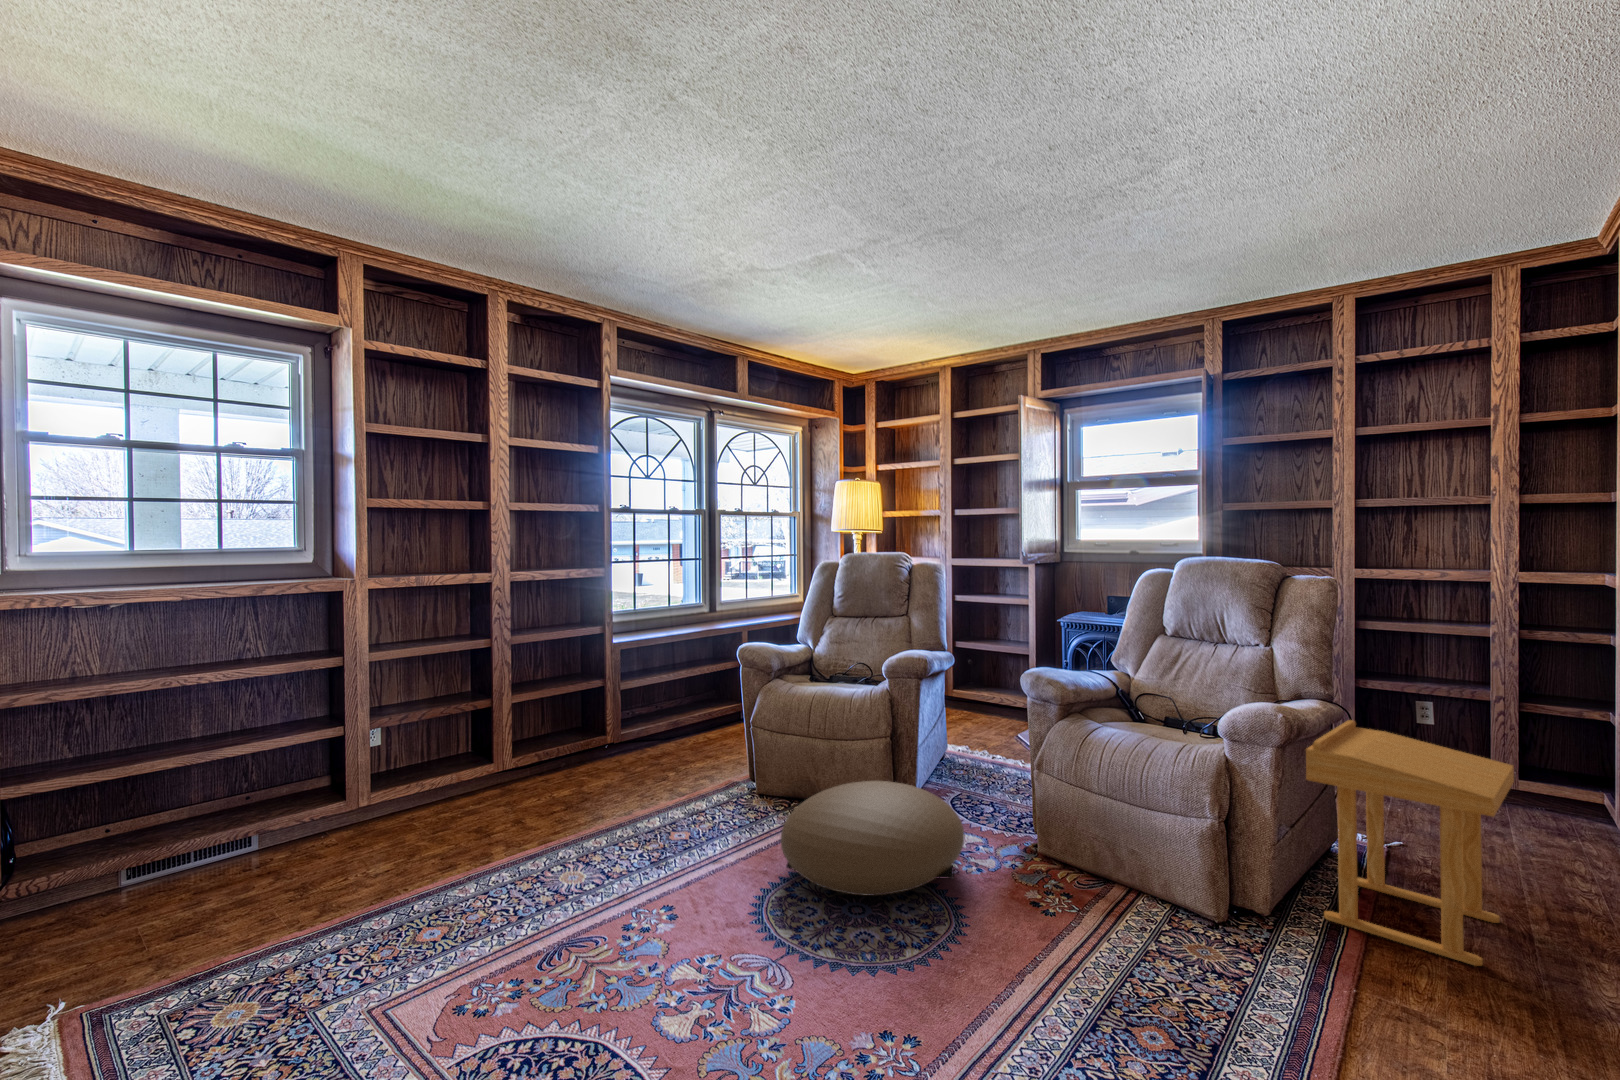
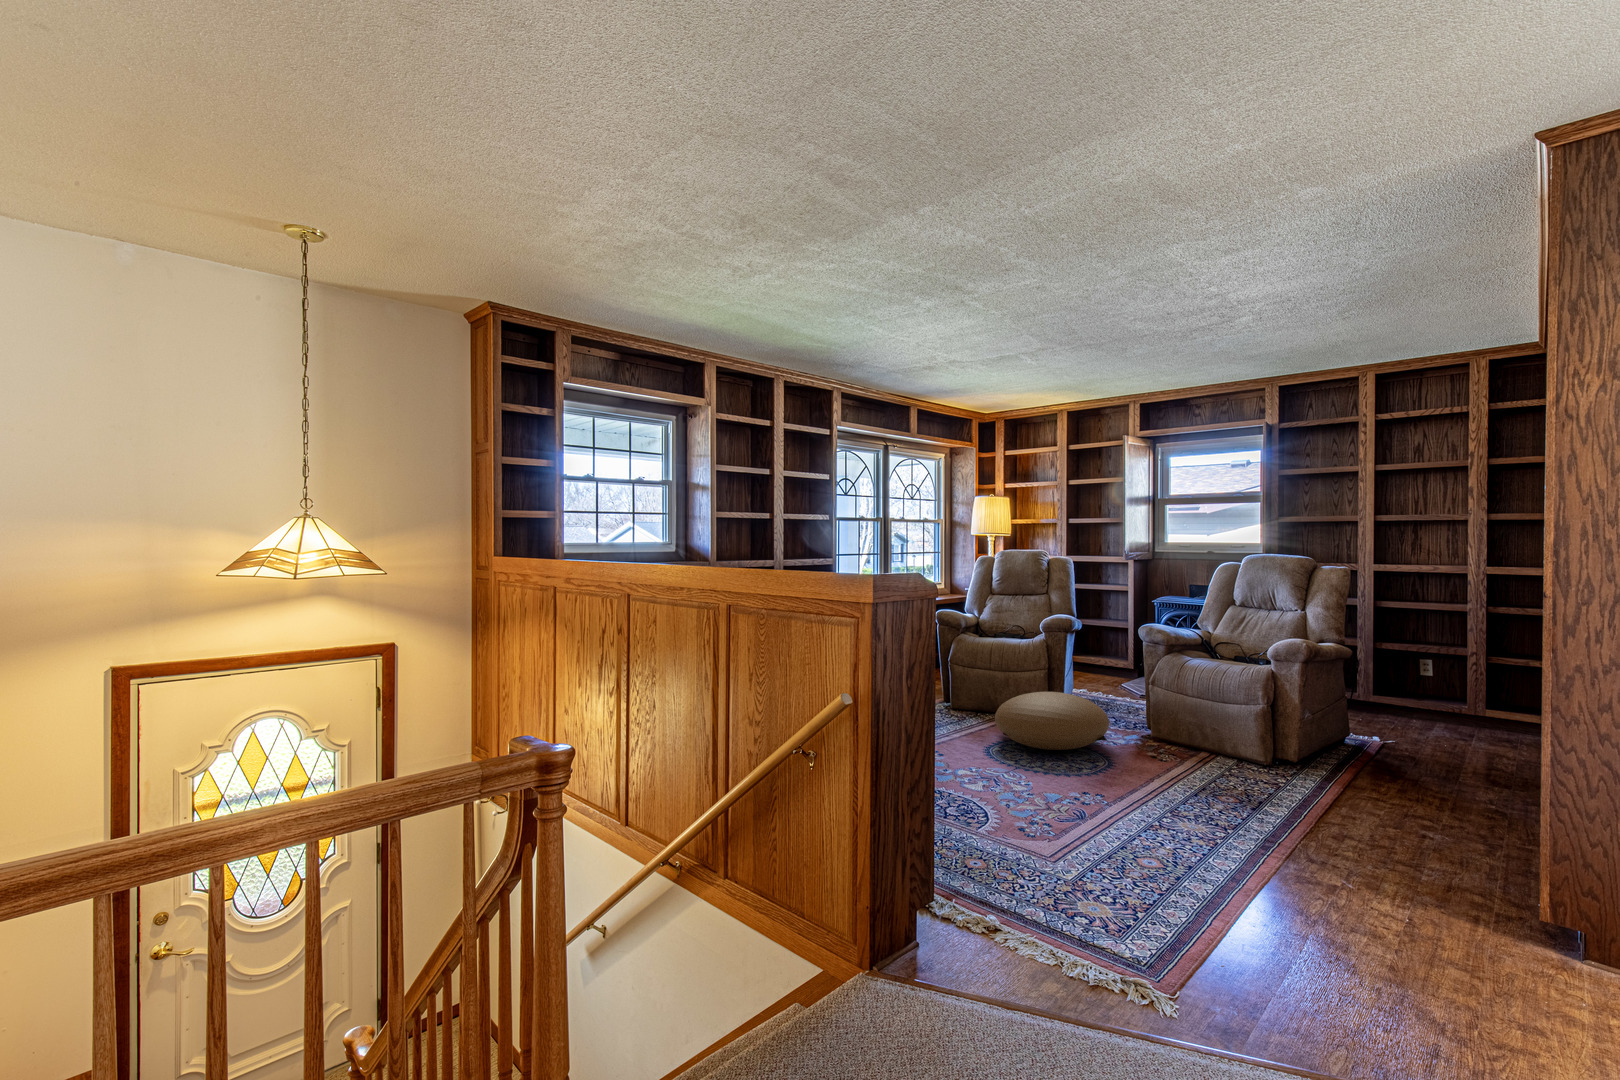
side table: present [1306,720,1514,966] -> none [1320,655,1447,783]

